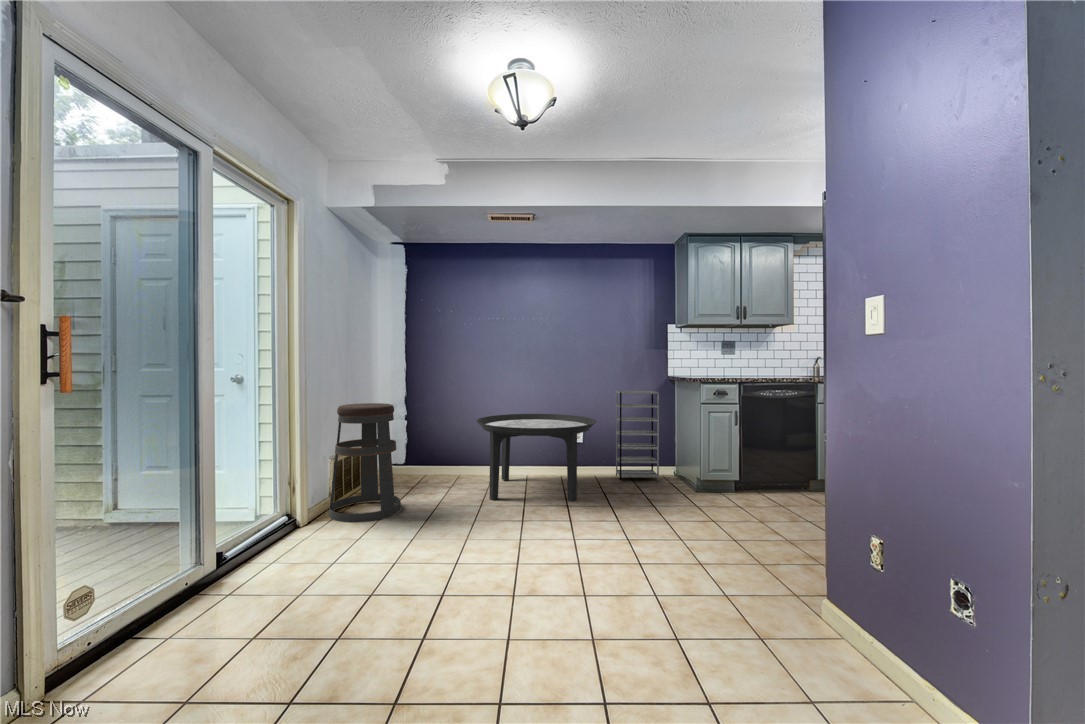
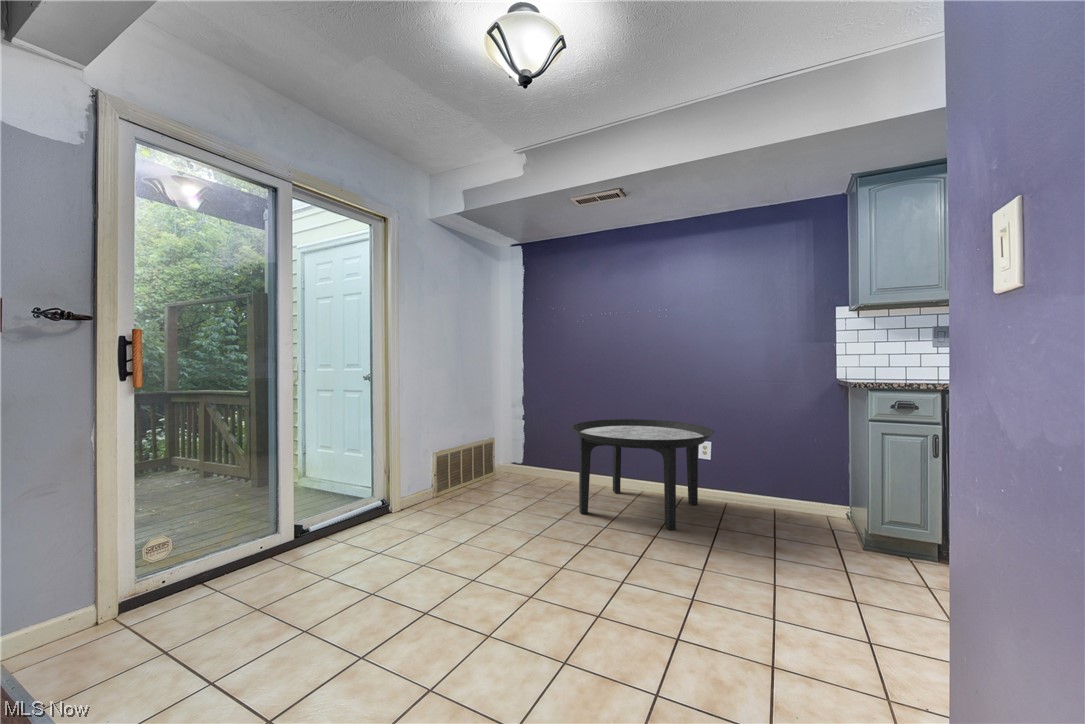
shelving unit: present [616,391,659,482] -> none [756,397,815,521]
bar stool: present [329,403,401,522] -> none [424,402,490,517]

